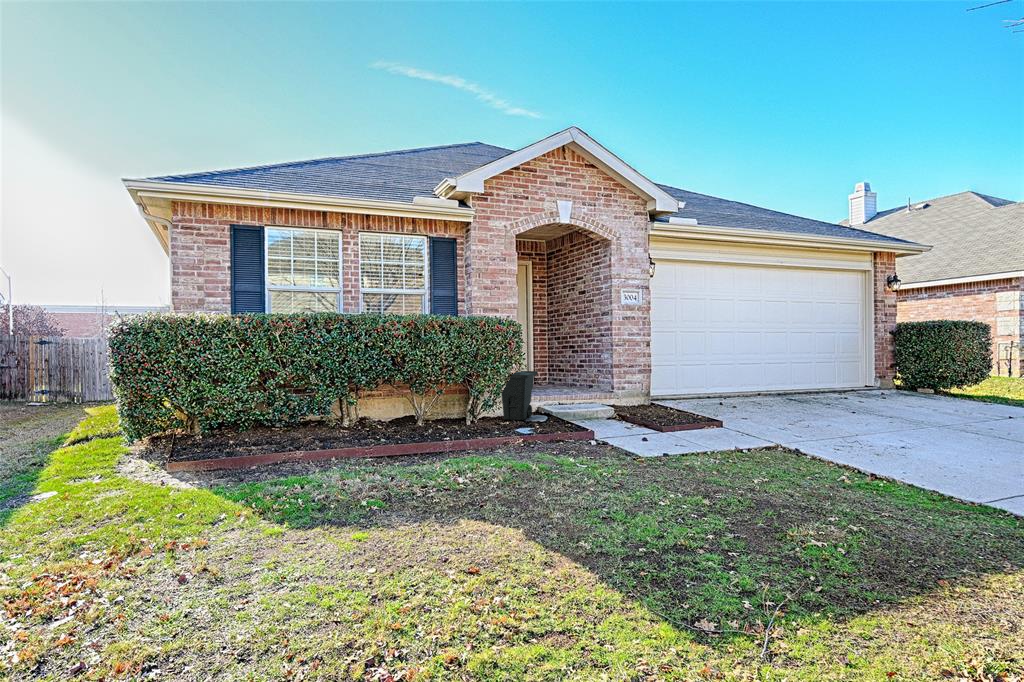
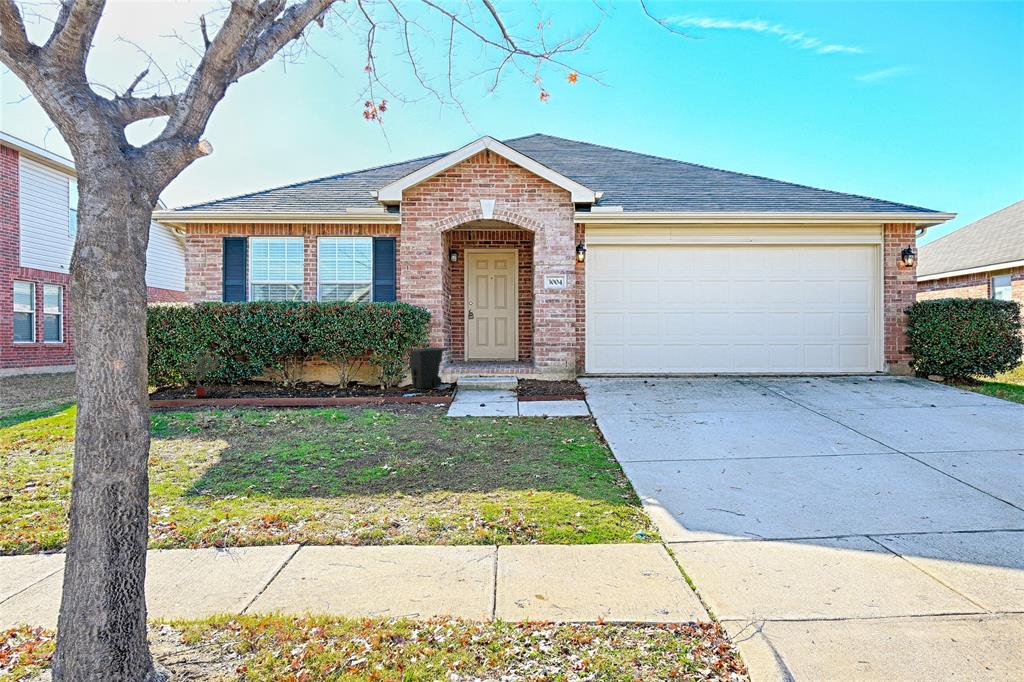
potted tree: none [231,378,290,446] -> present [182,349,219,397]

